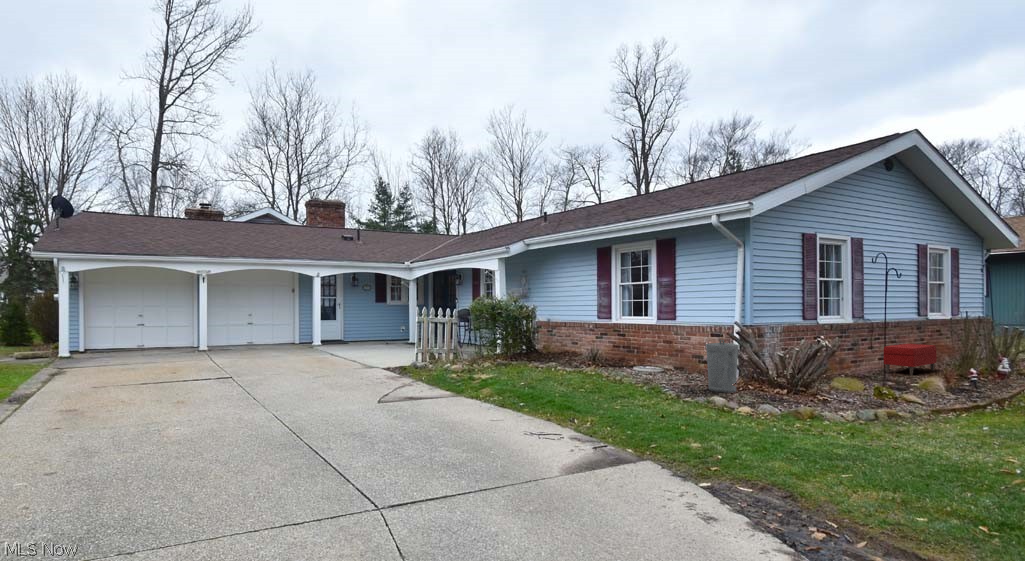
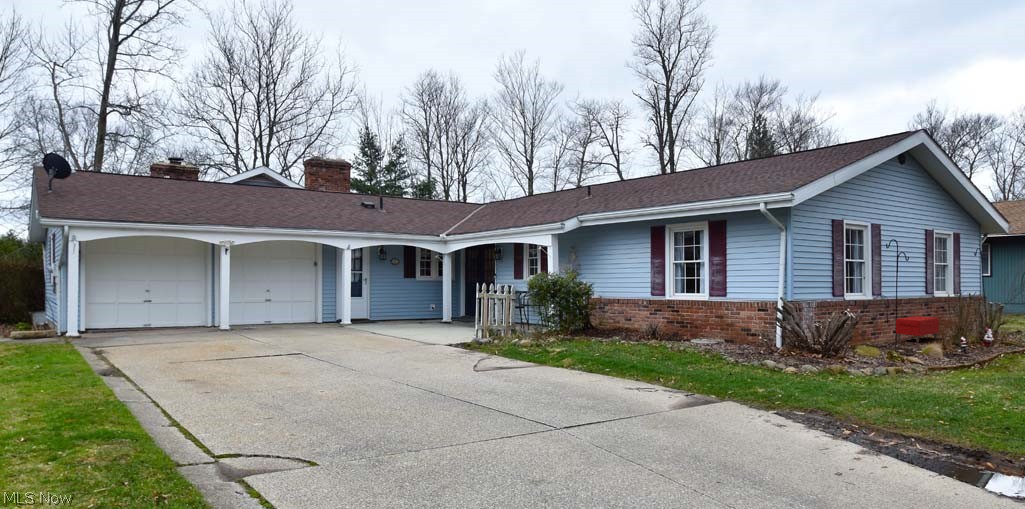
trash can: present [706,340,739,393] -> none [756,314,783,356]

